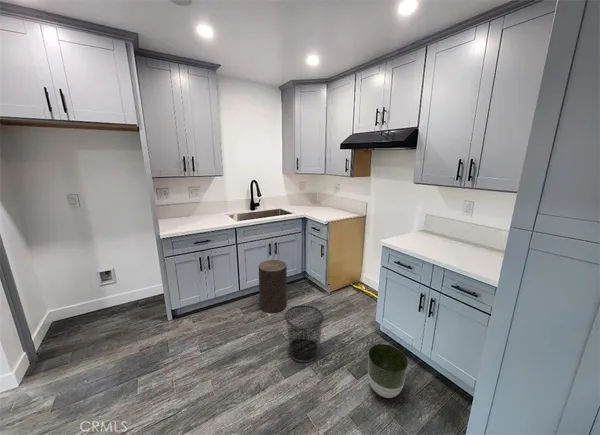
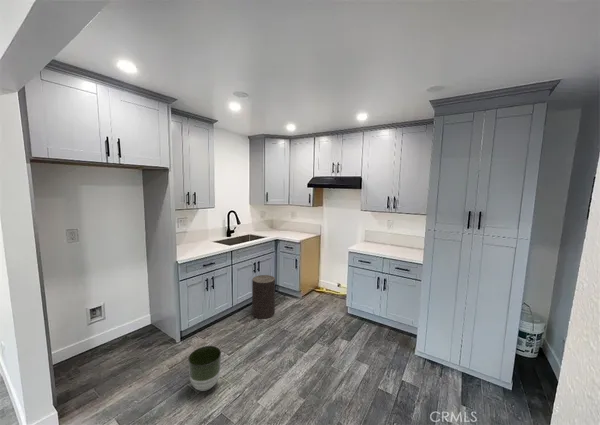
waste bin: present [285,305,323,362] -> none [293,301,321,342]
planter: present [368,344,408,398] -> present [189,346,221,391]

